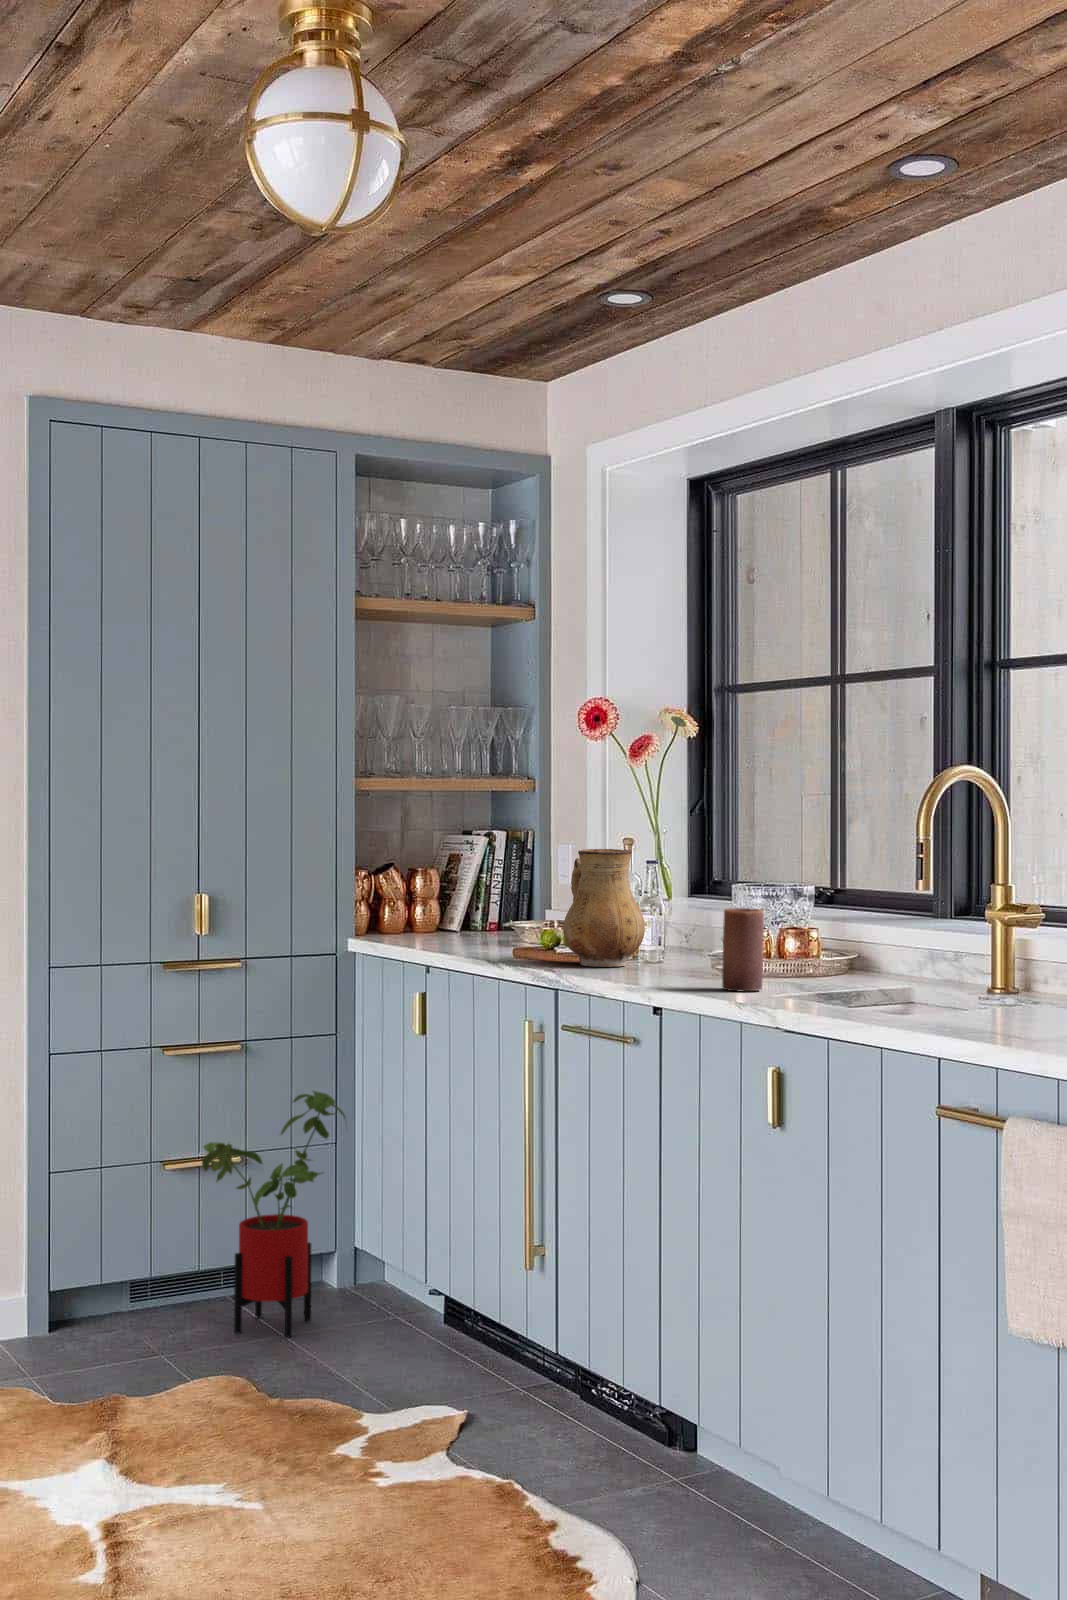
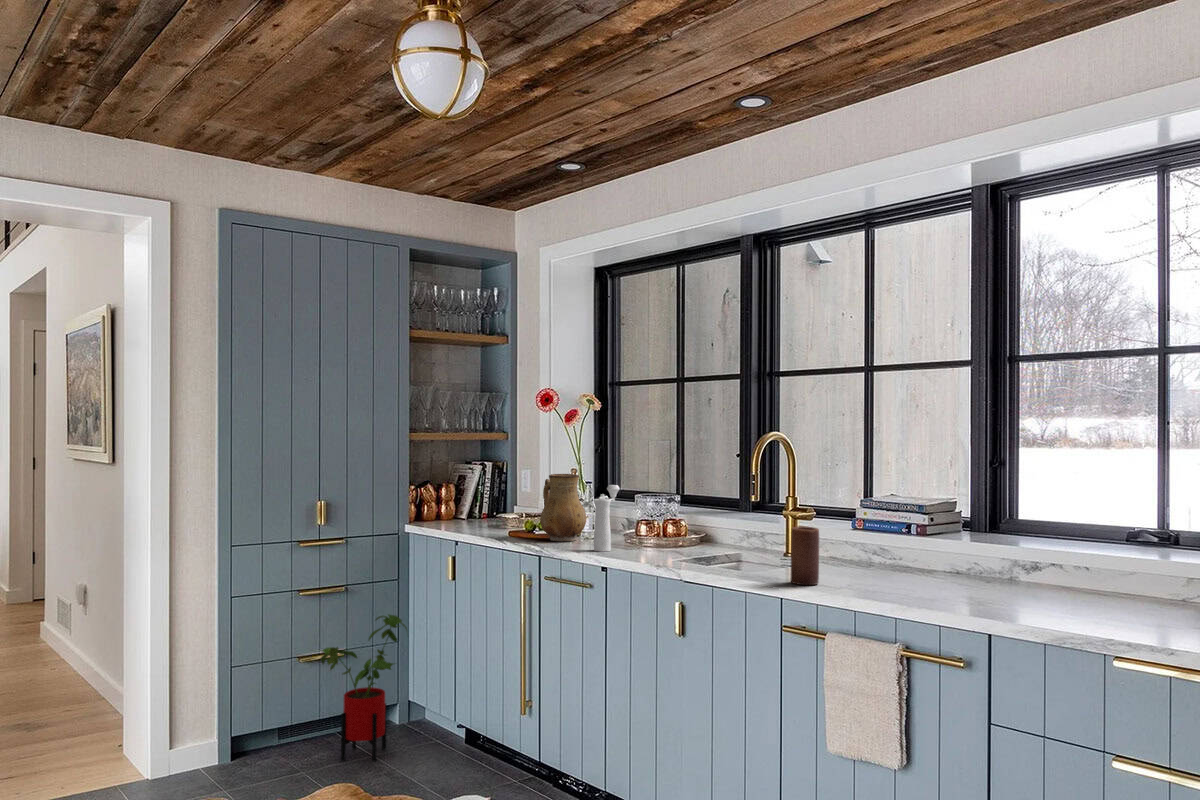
pepper mill: none [645,867,696,981] -> present [594,485,620,552]
candle: present [722,908,764,991] -> present [791,527,819,585]

